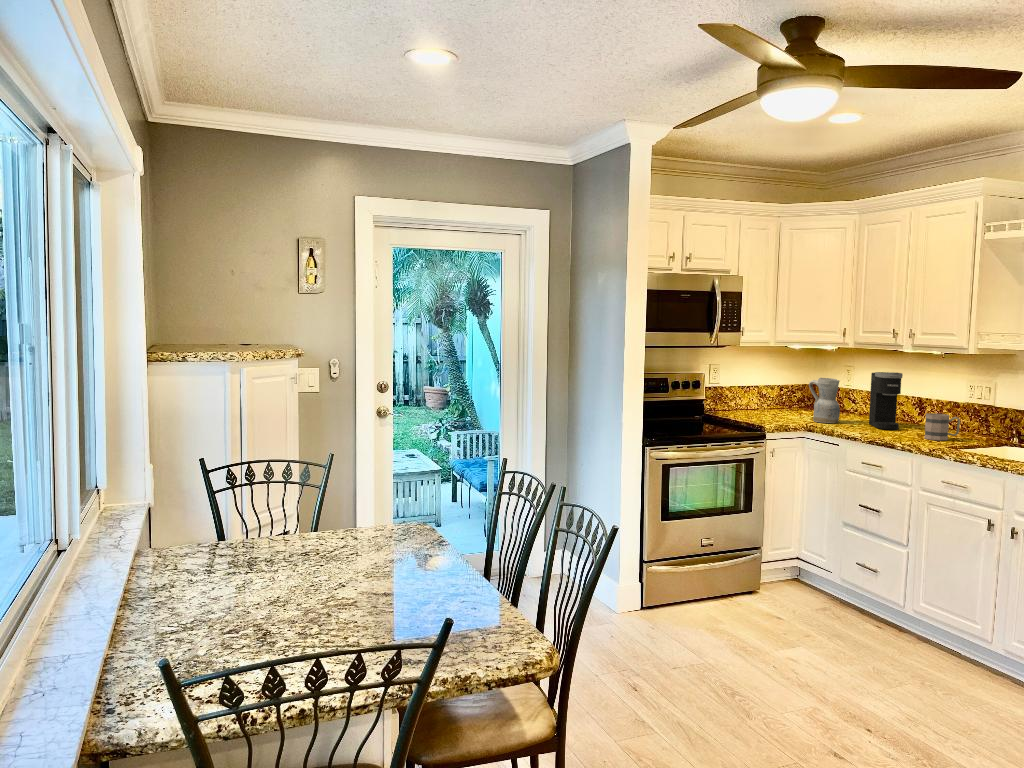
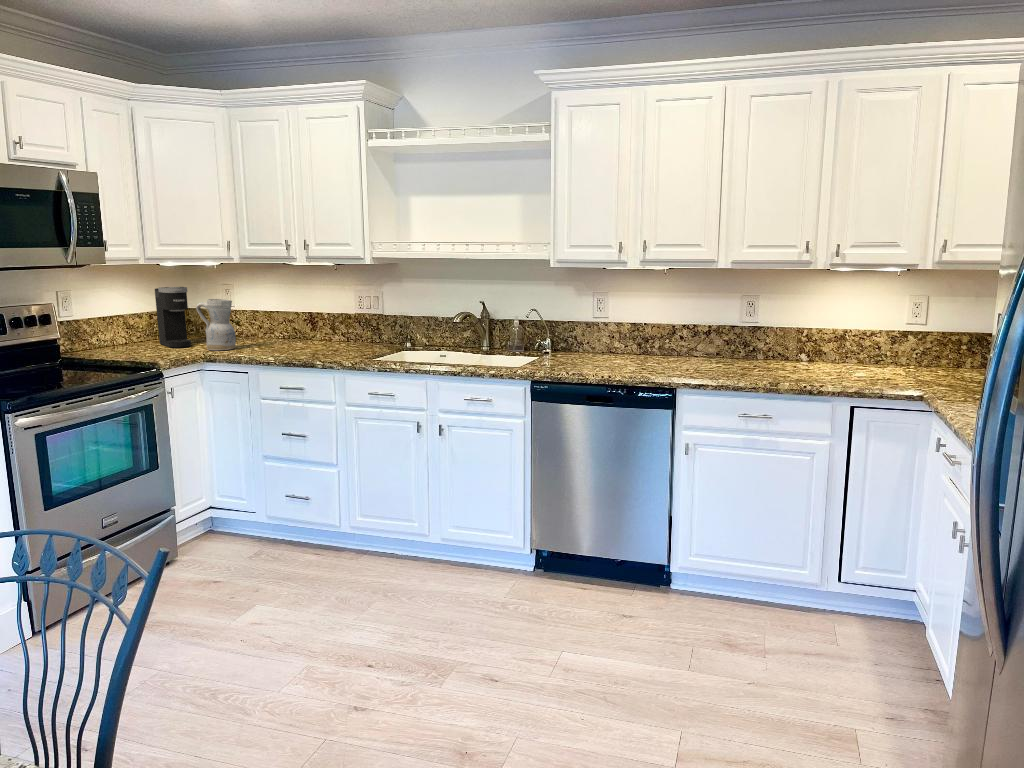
coffee maker: present [869,372,903,430] -> present [155,287,191,348]
mug: present [924,413,960,440] -> none [332,327,362,354]

